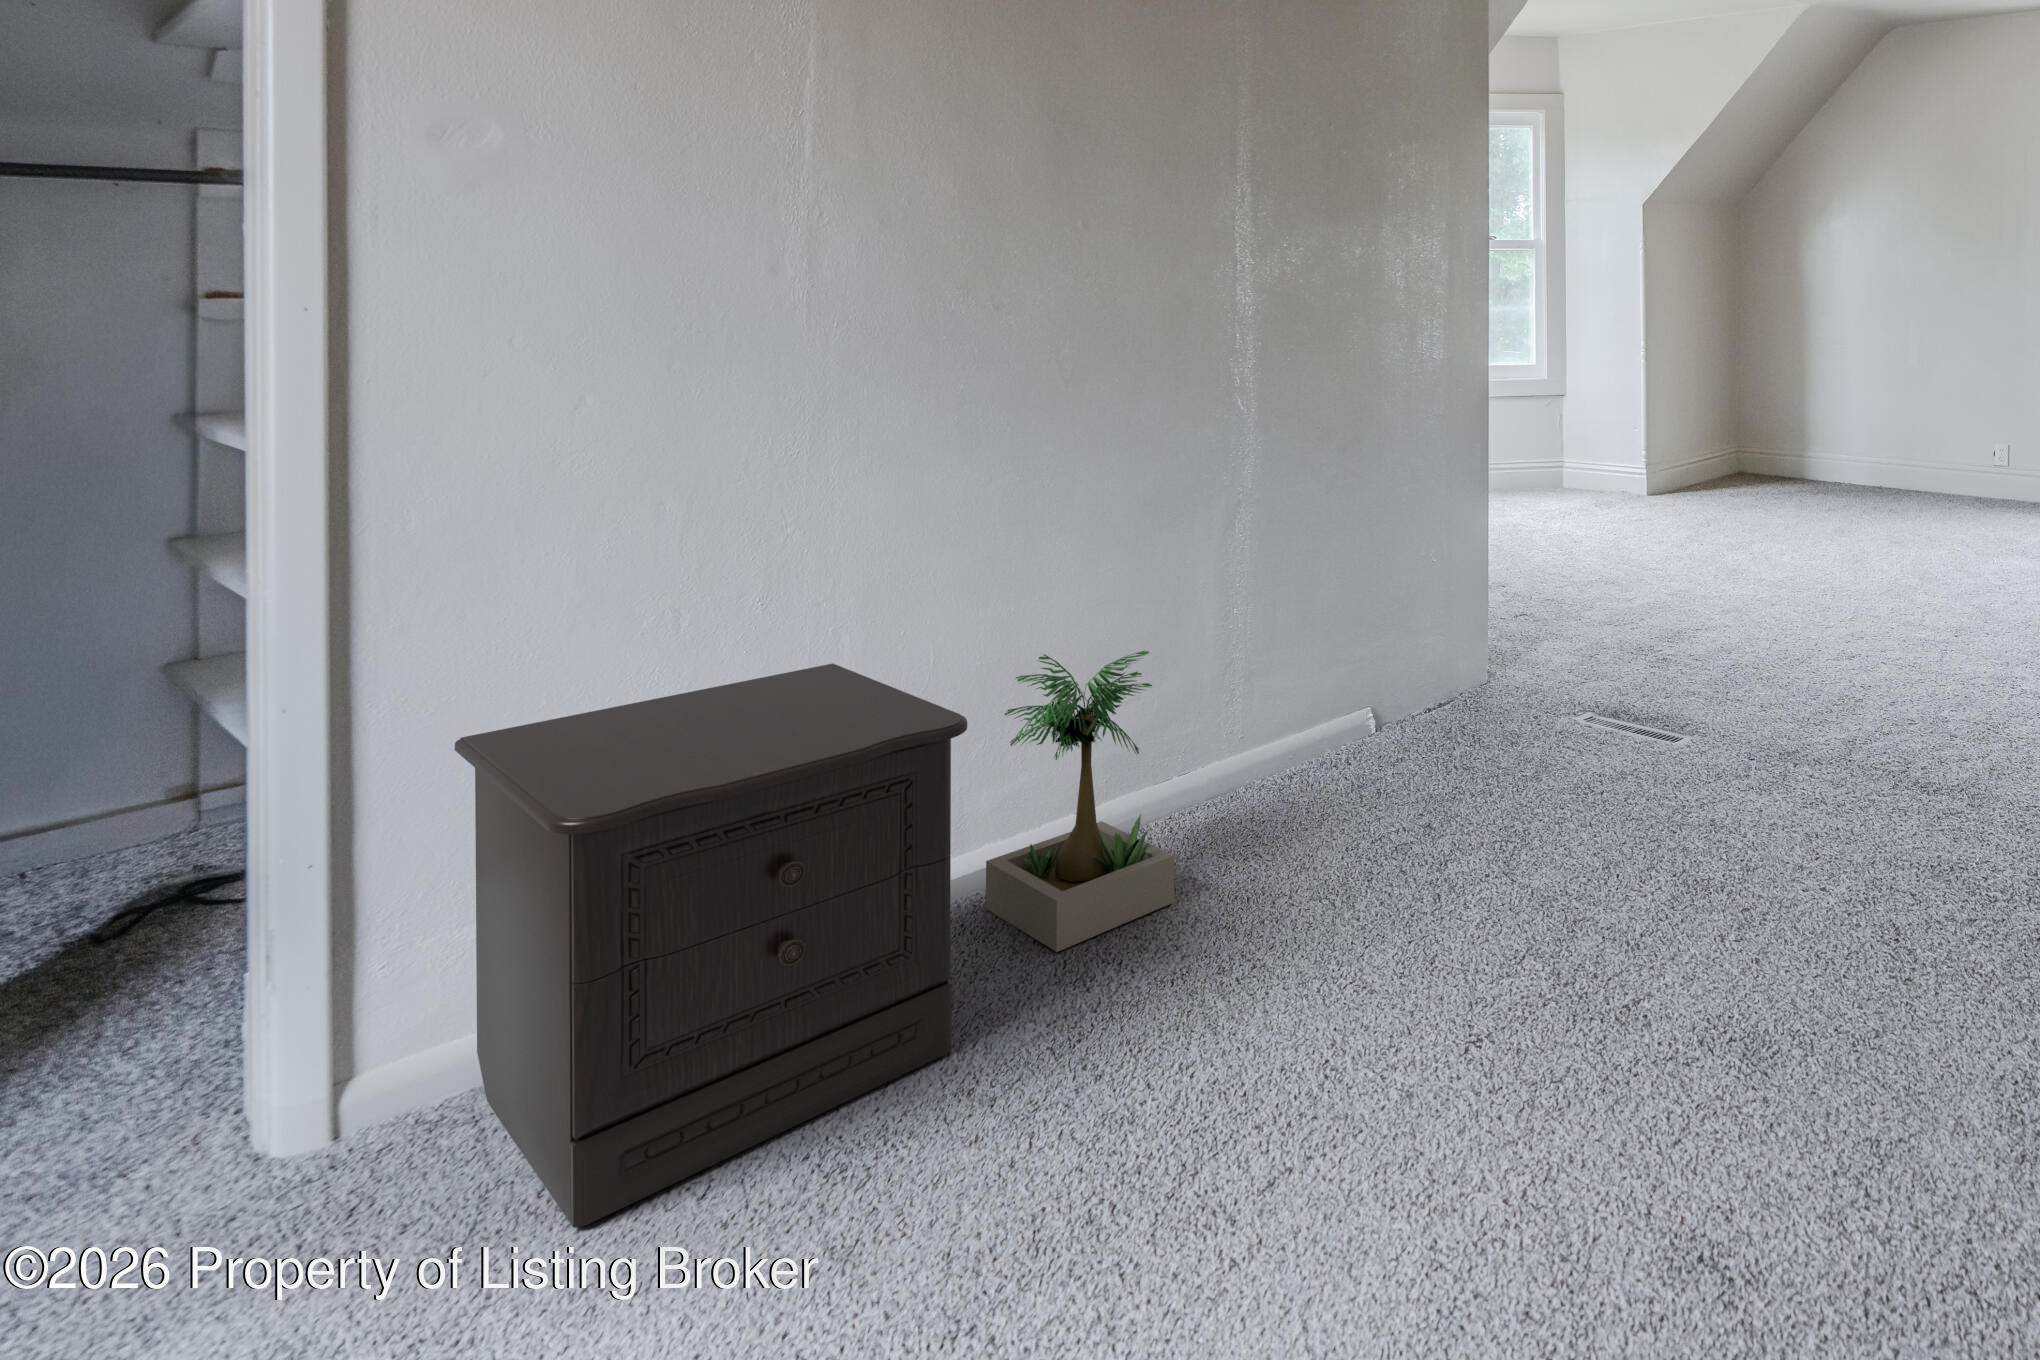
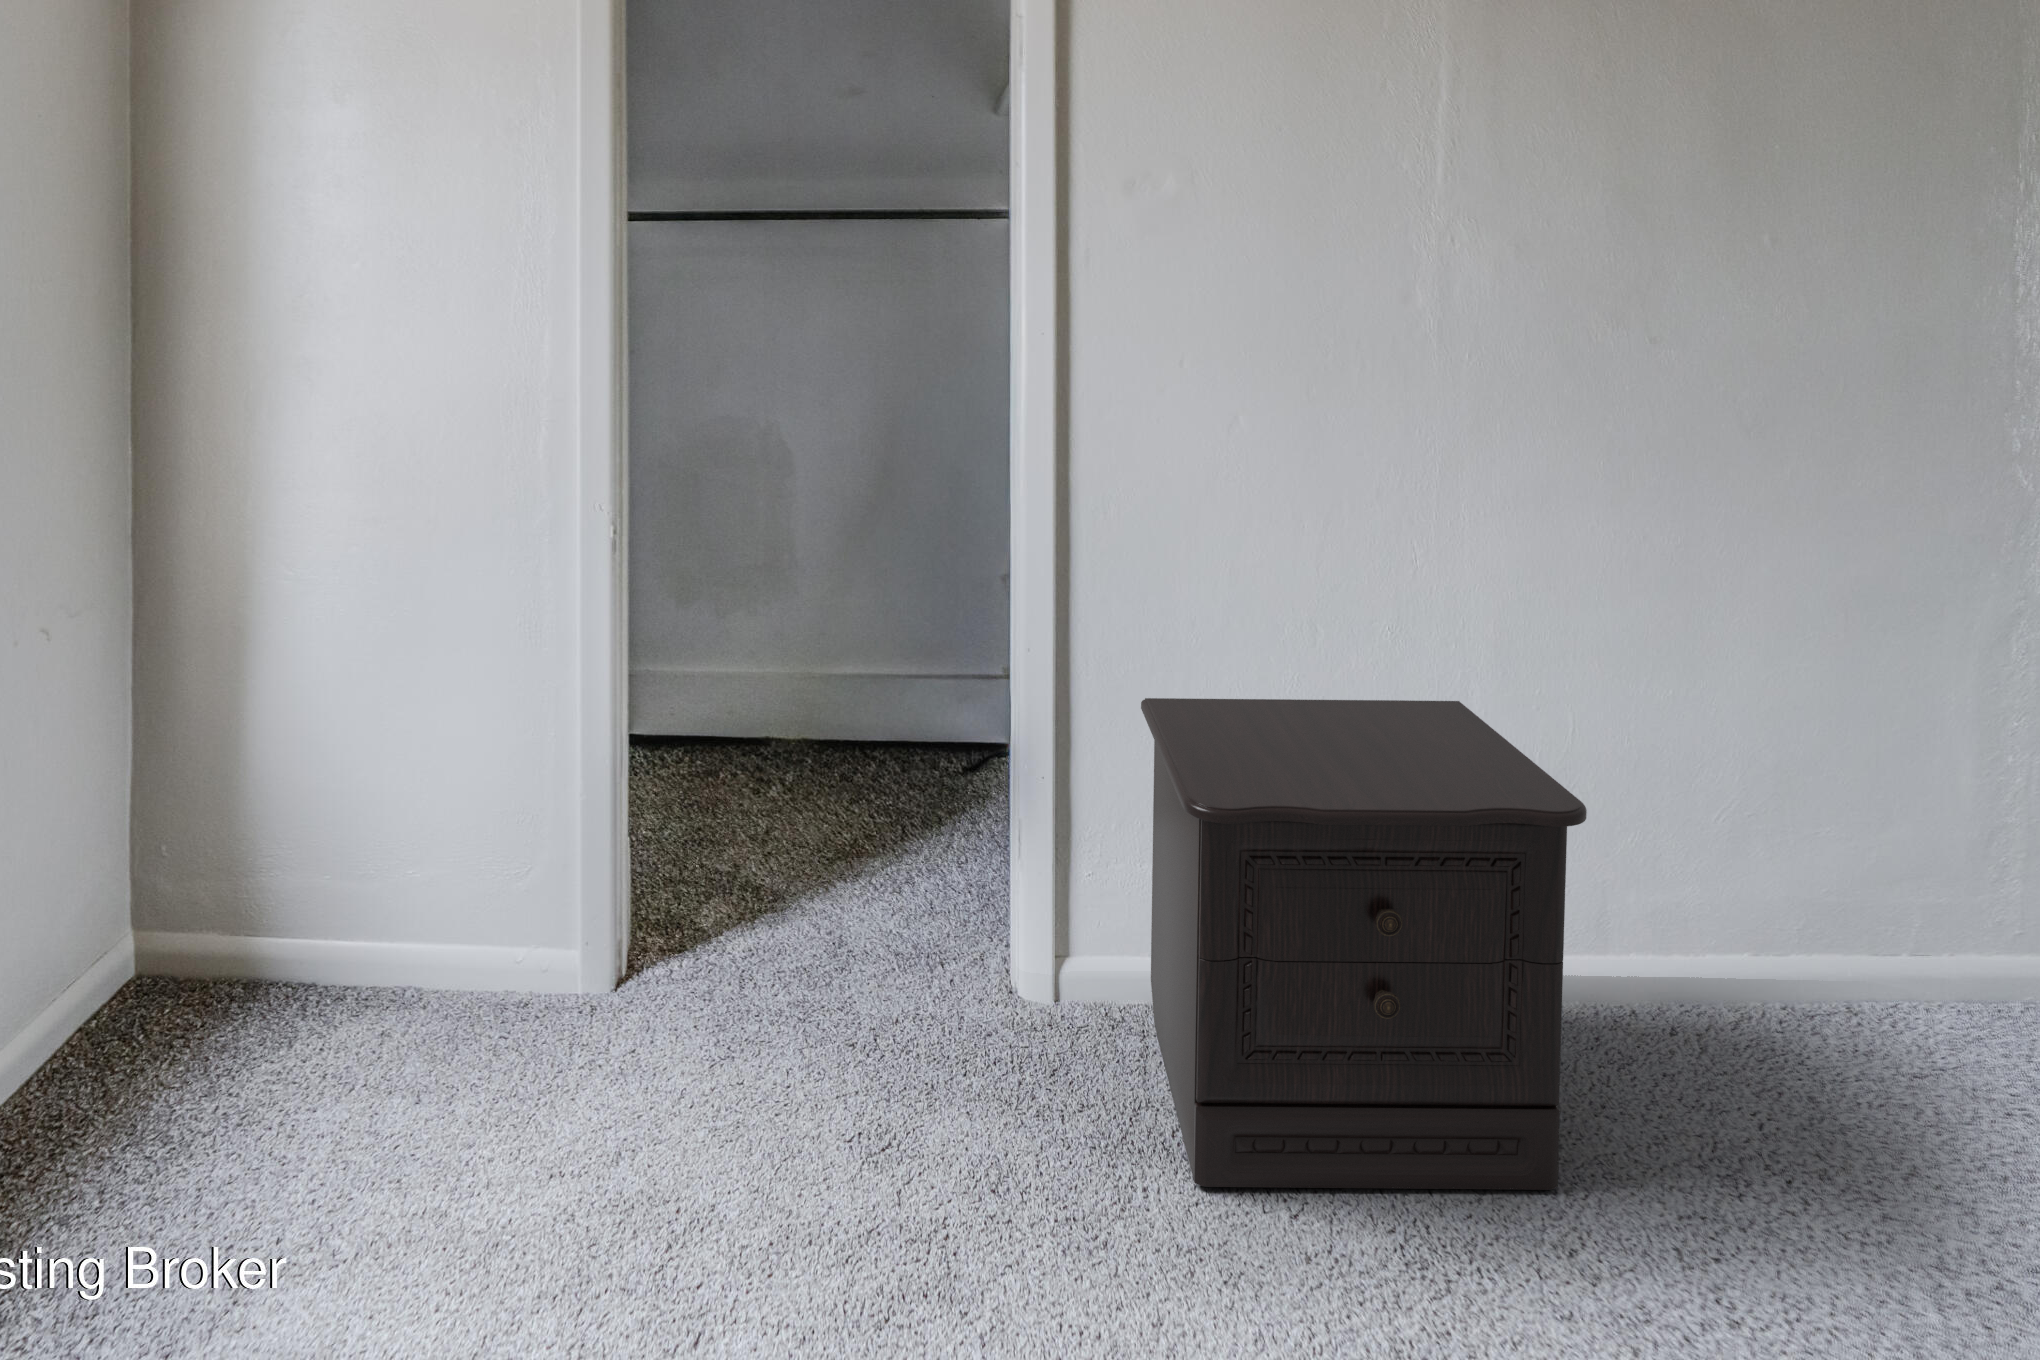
potted plant: present [986,650,1174,952] -> none [1623,739,1892,1130]

